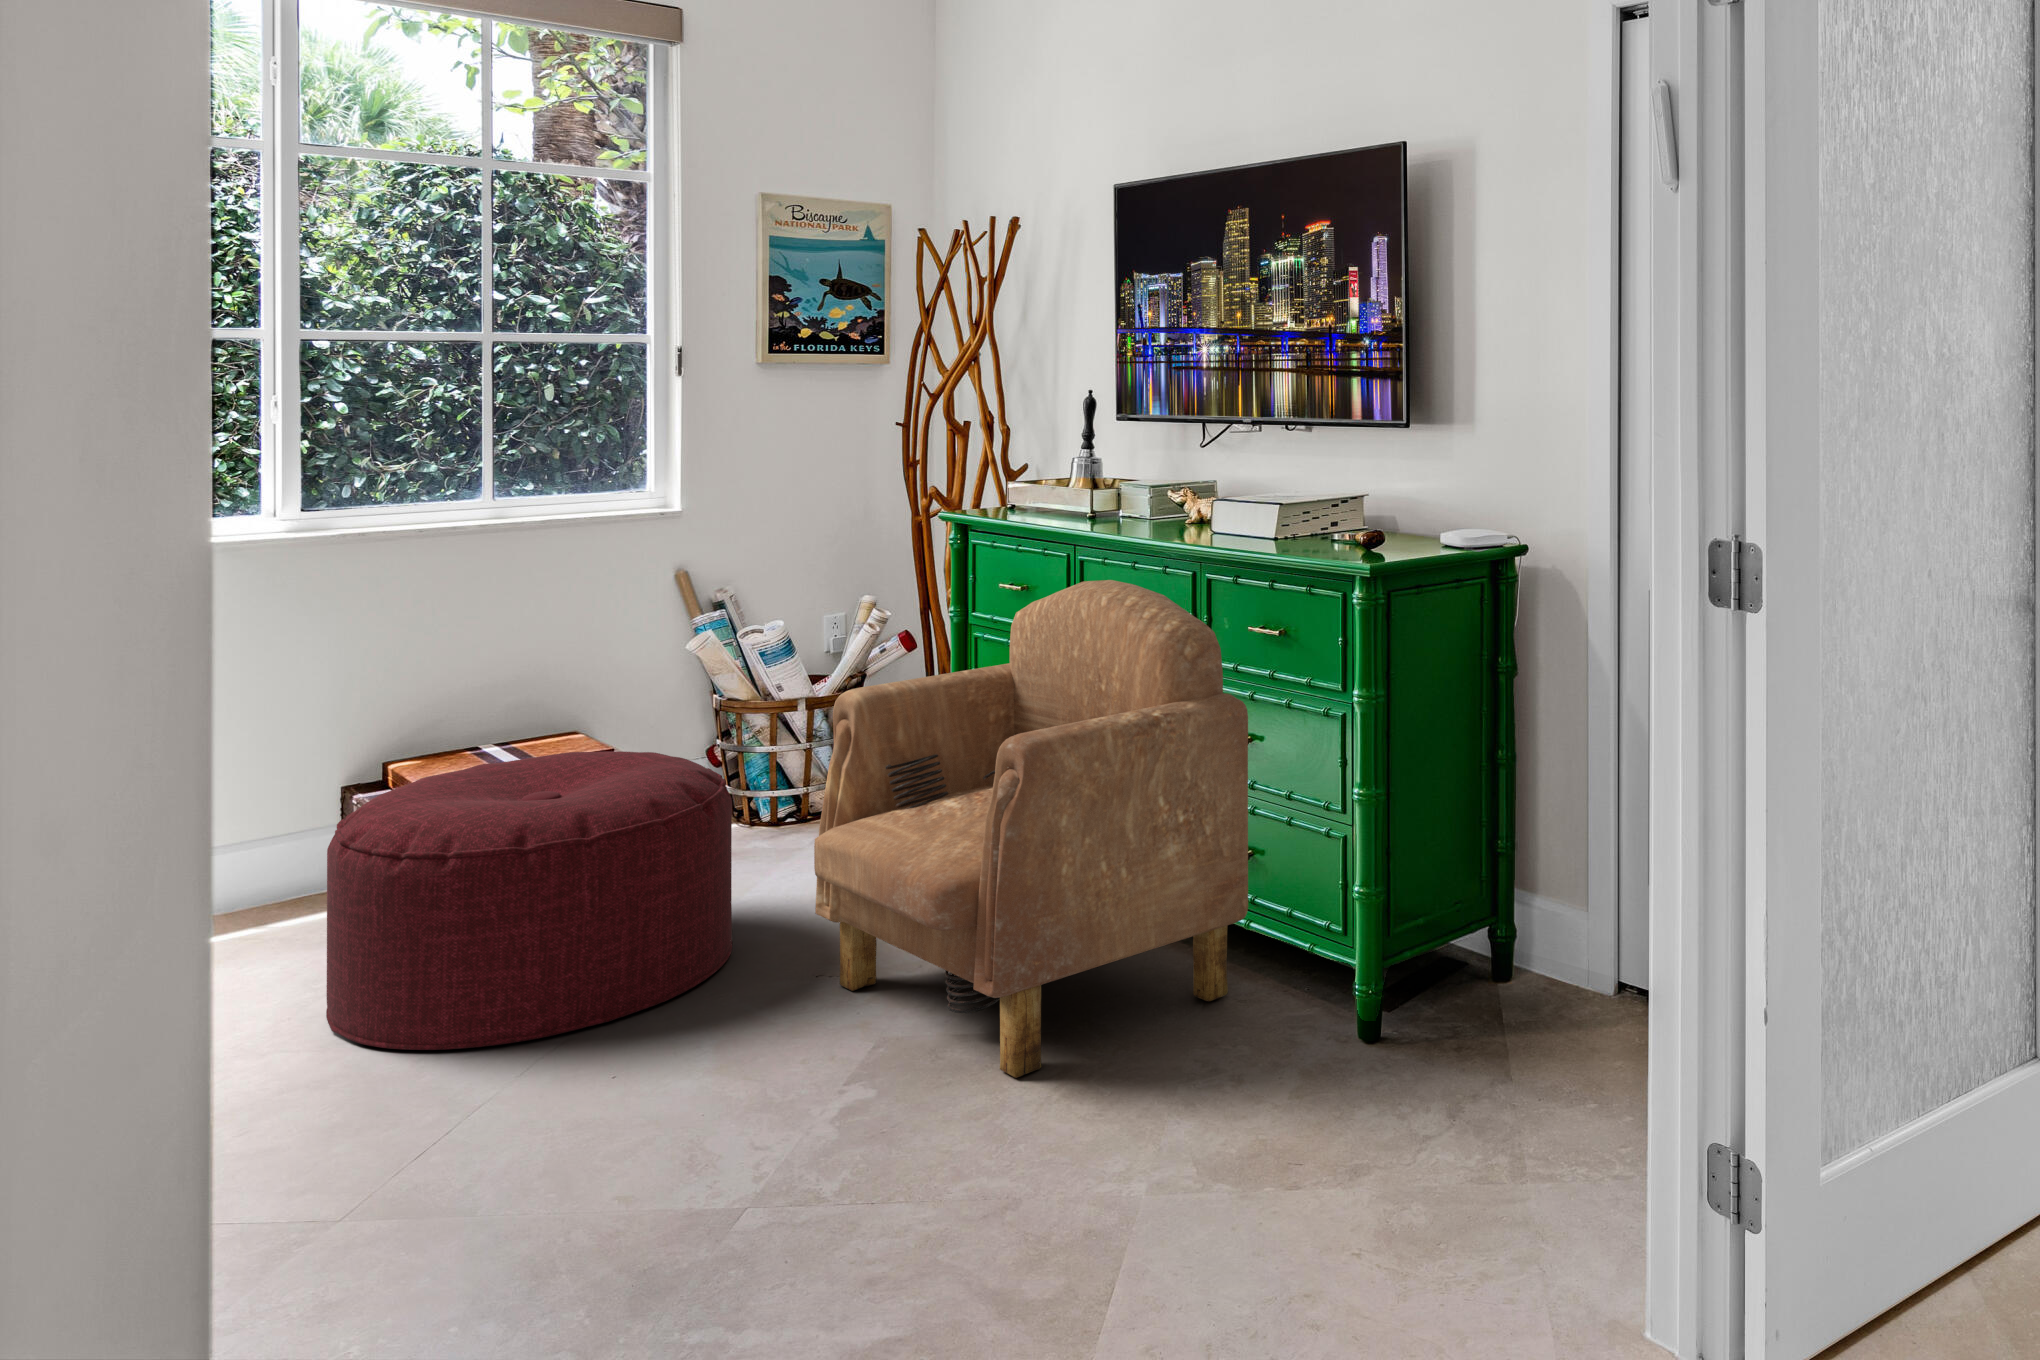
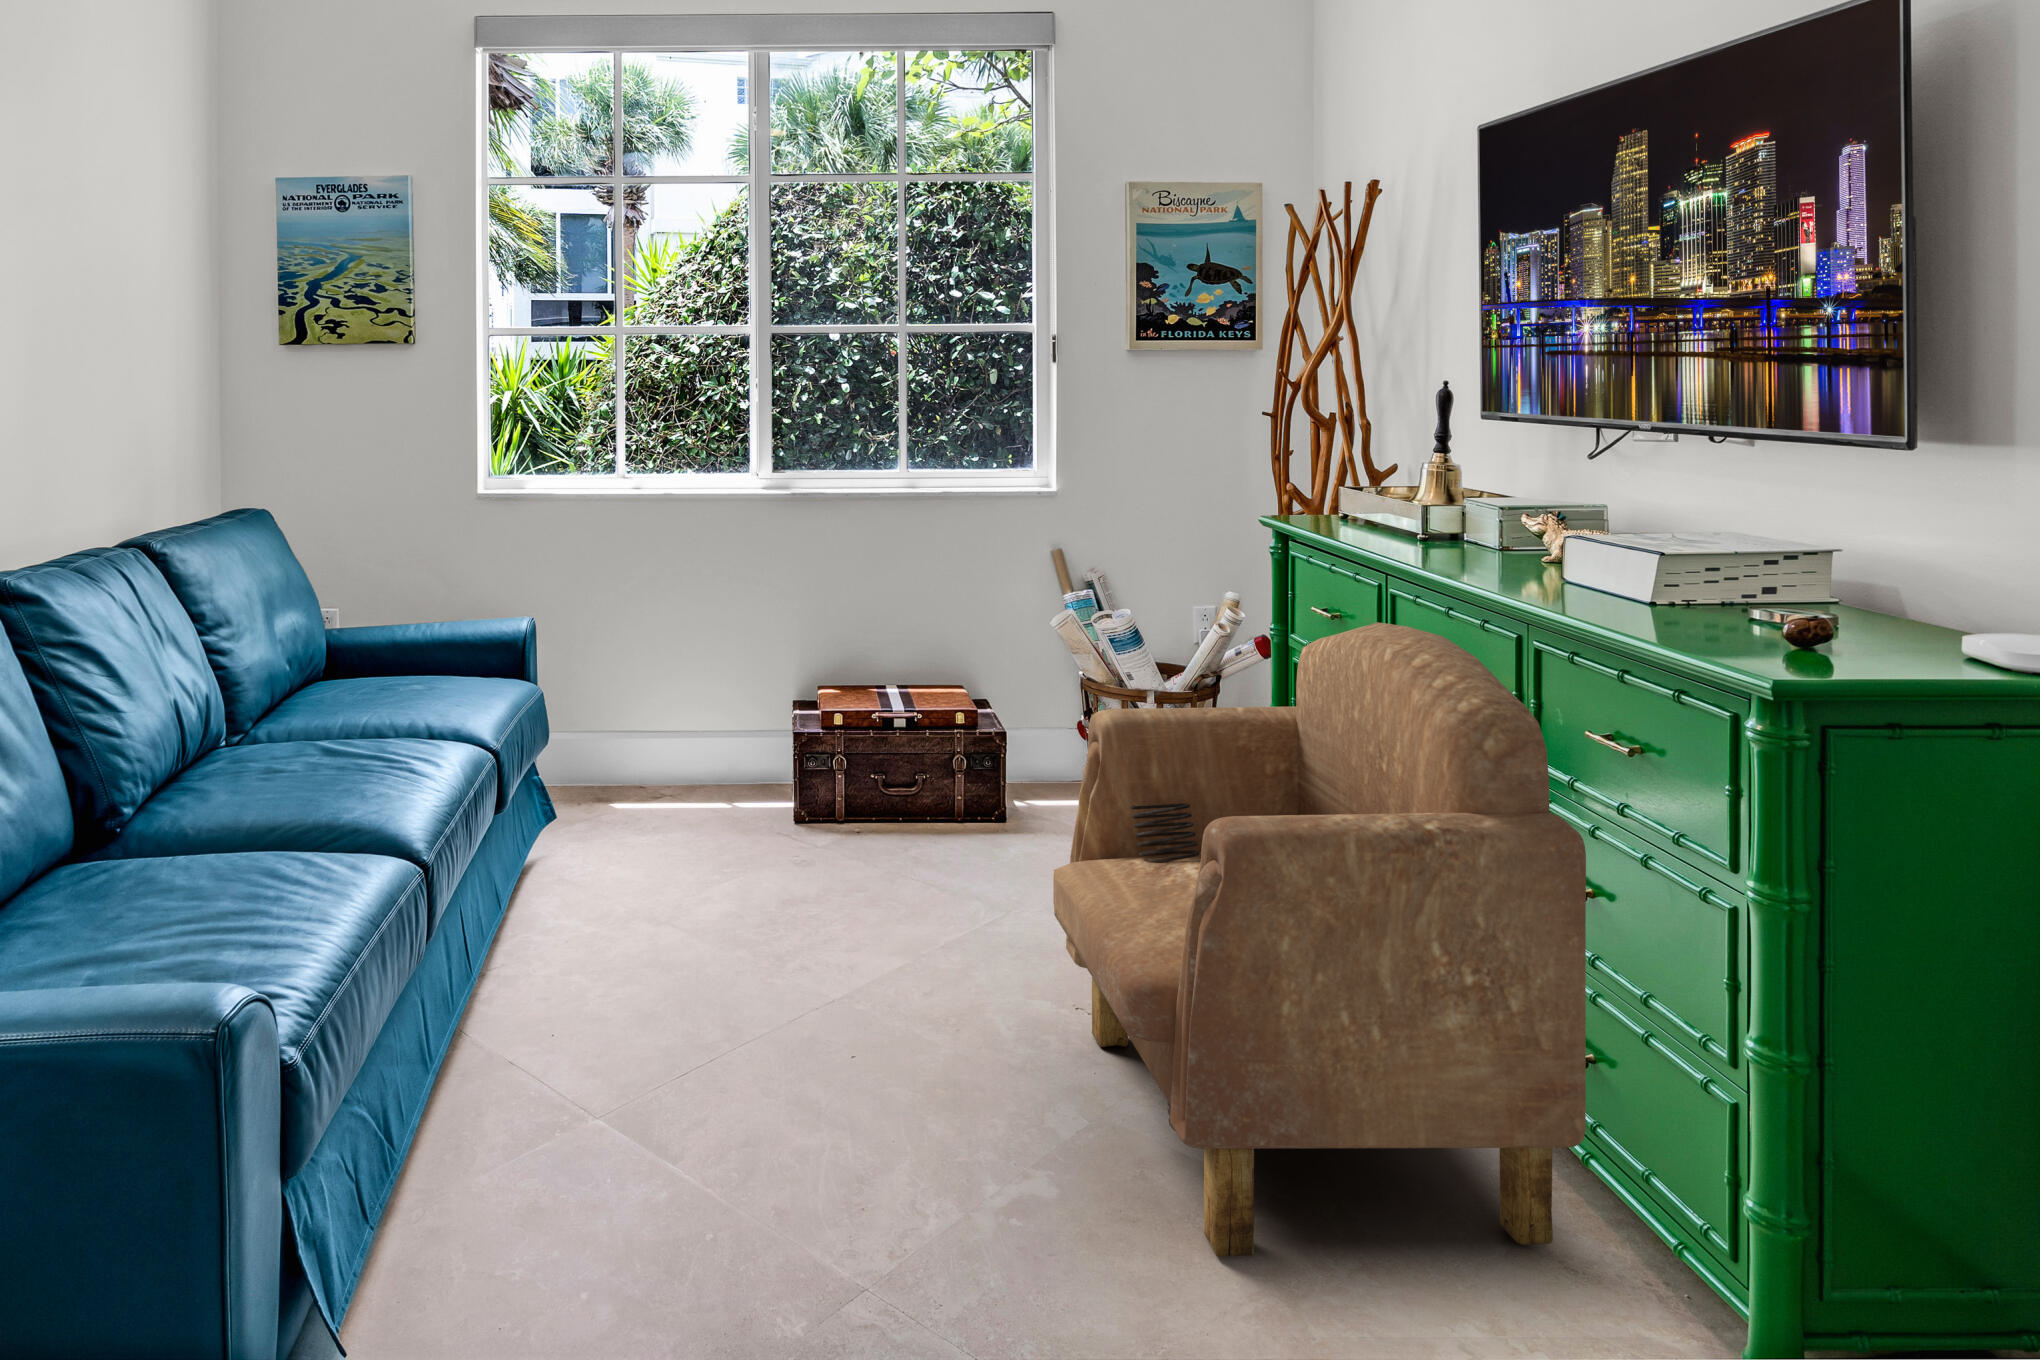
ottoman: present [326,751,732,1050] -> none [693,713,1021,999]

